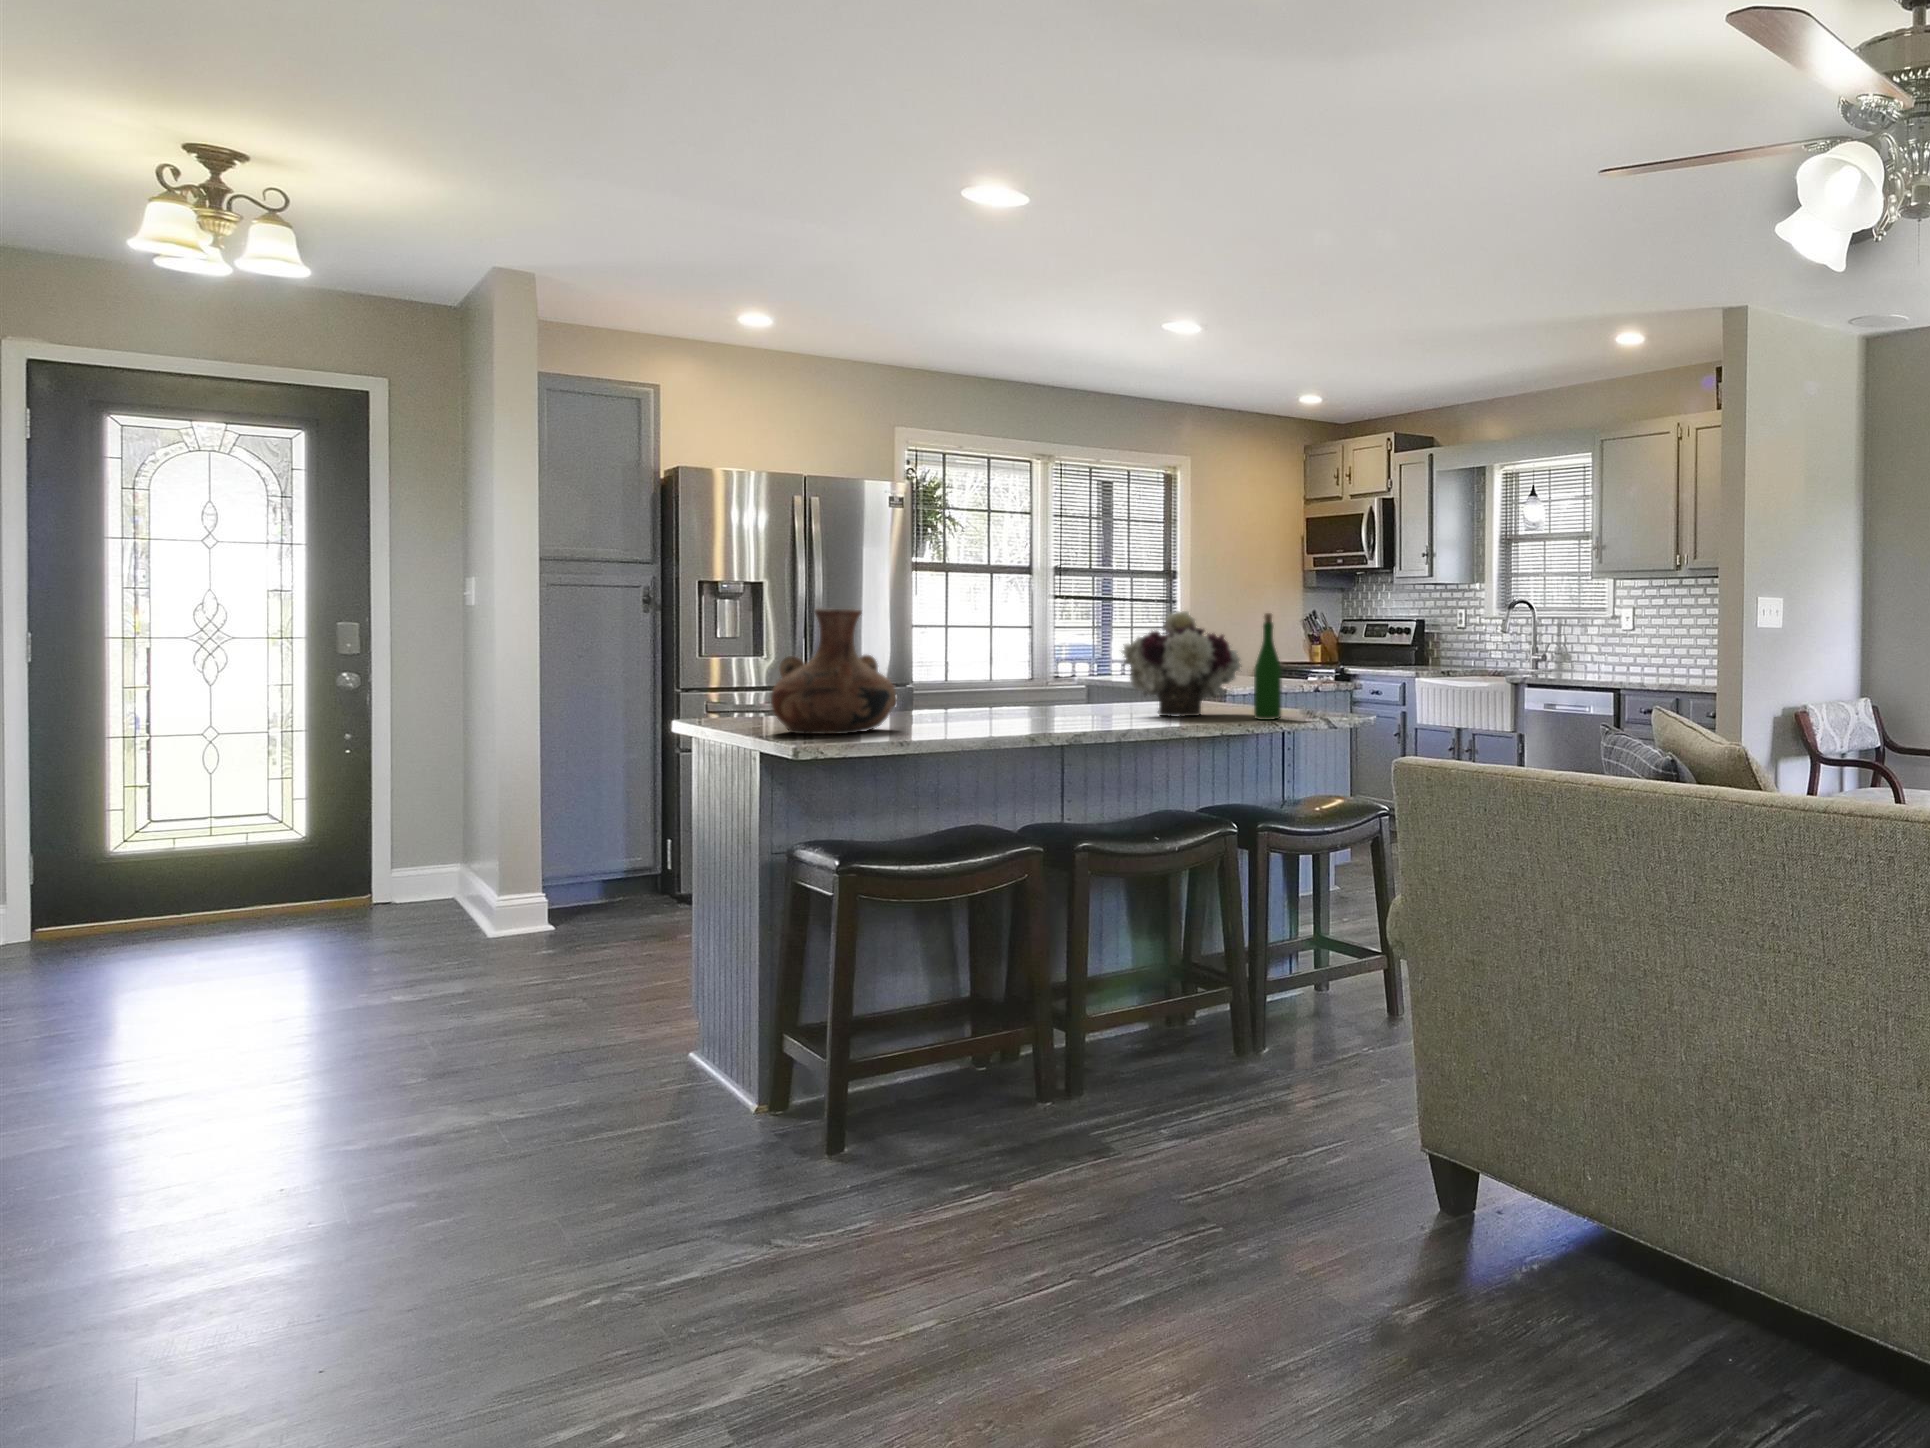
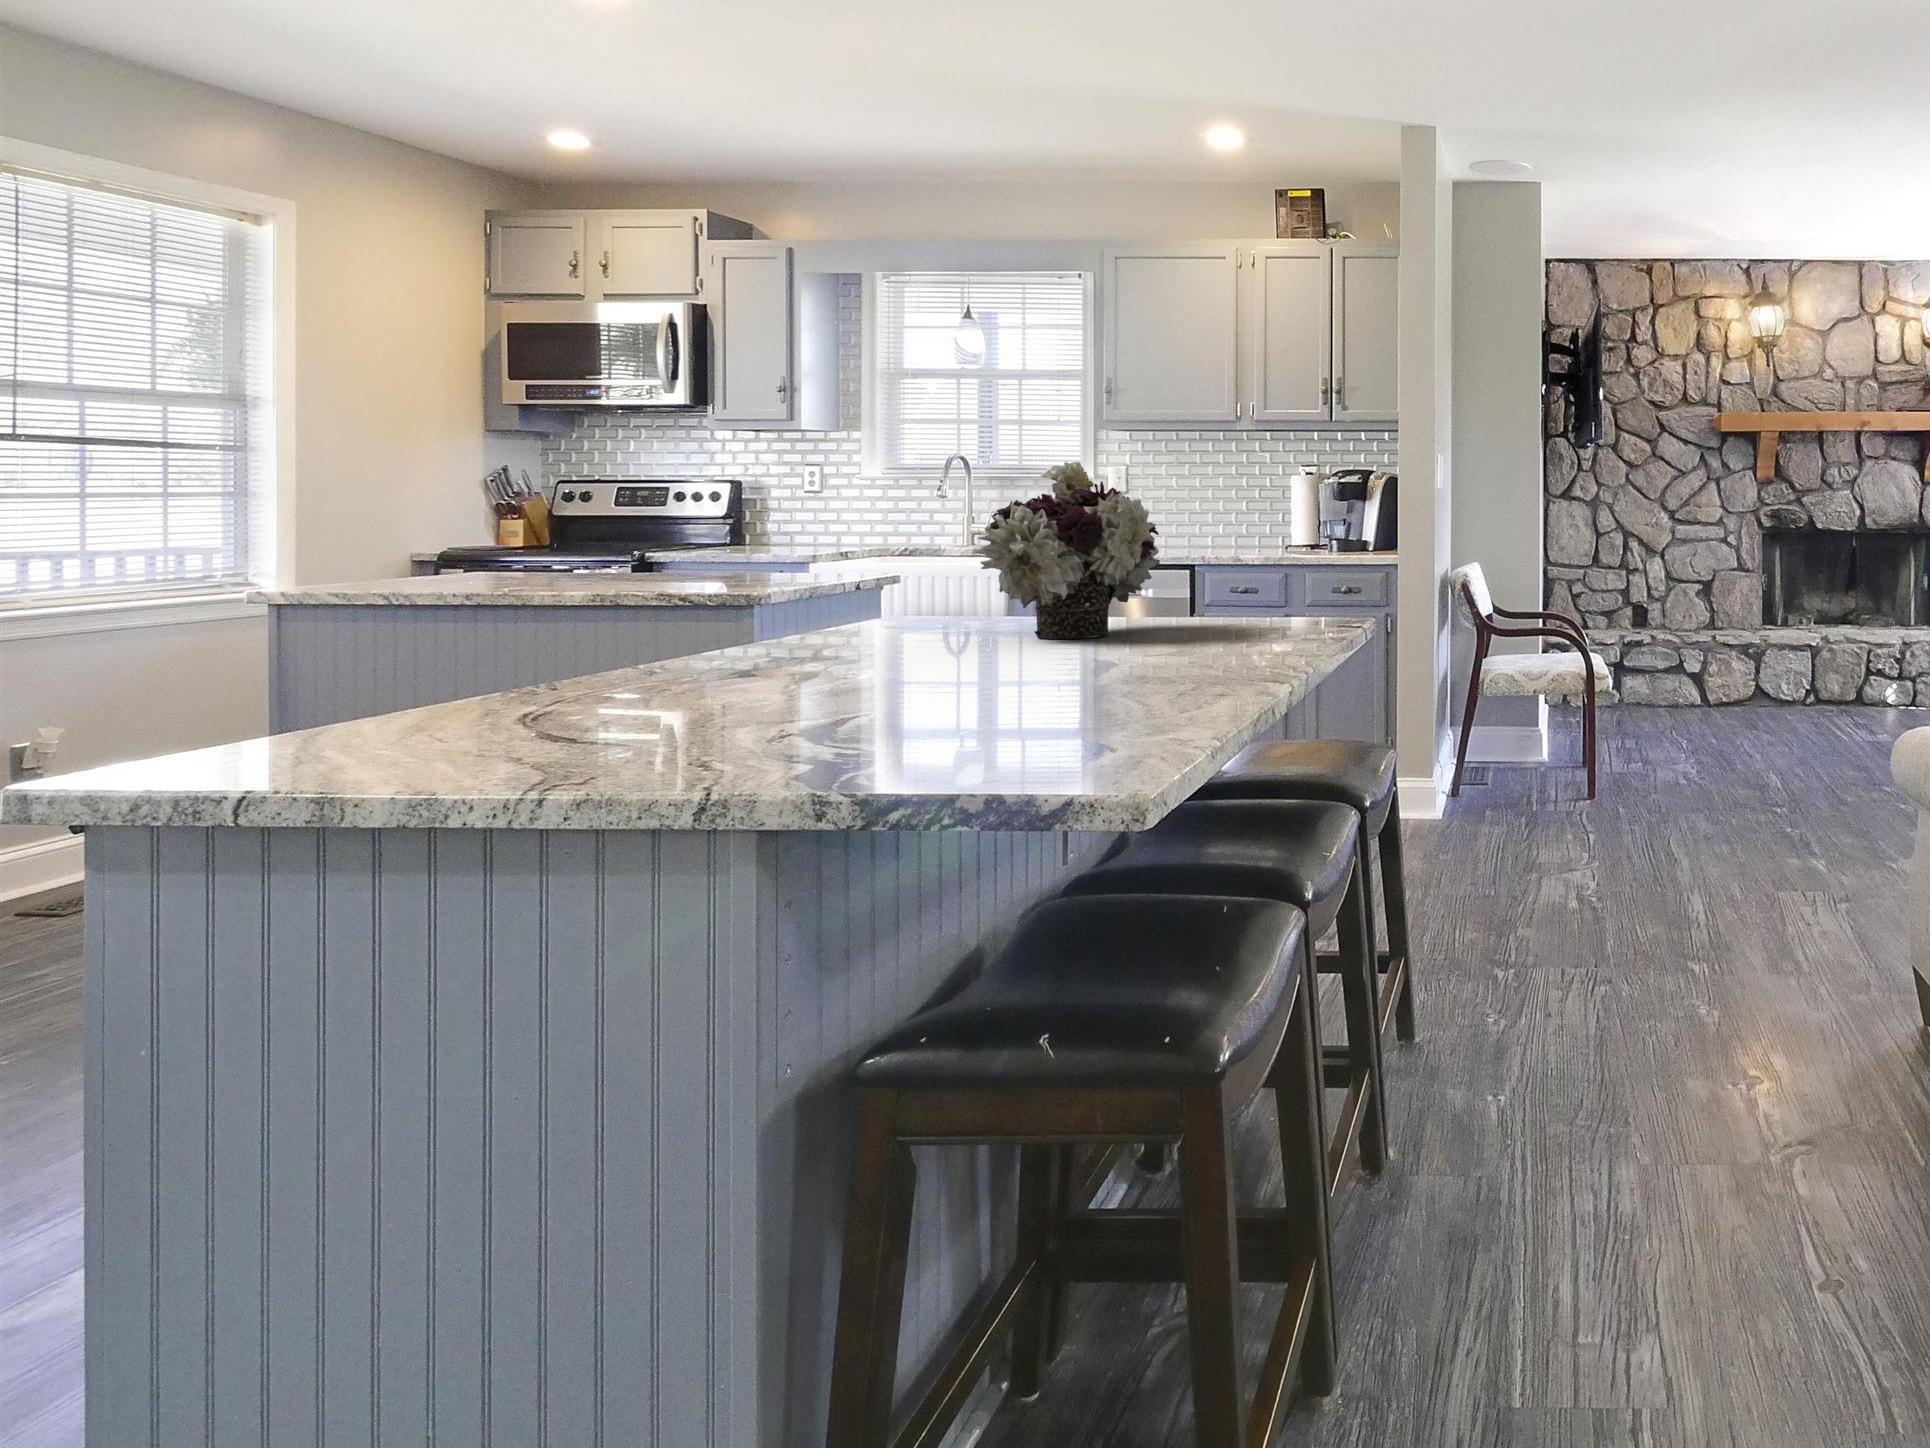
vase: present [771,608,897,734] -> none [580,445,891,746]
wine bottle: present [1254,613,1282,720] -> none [1231,466,1274,631]

